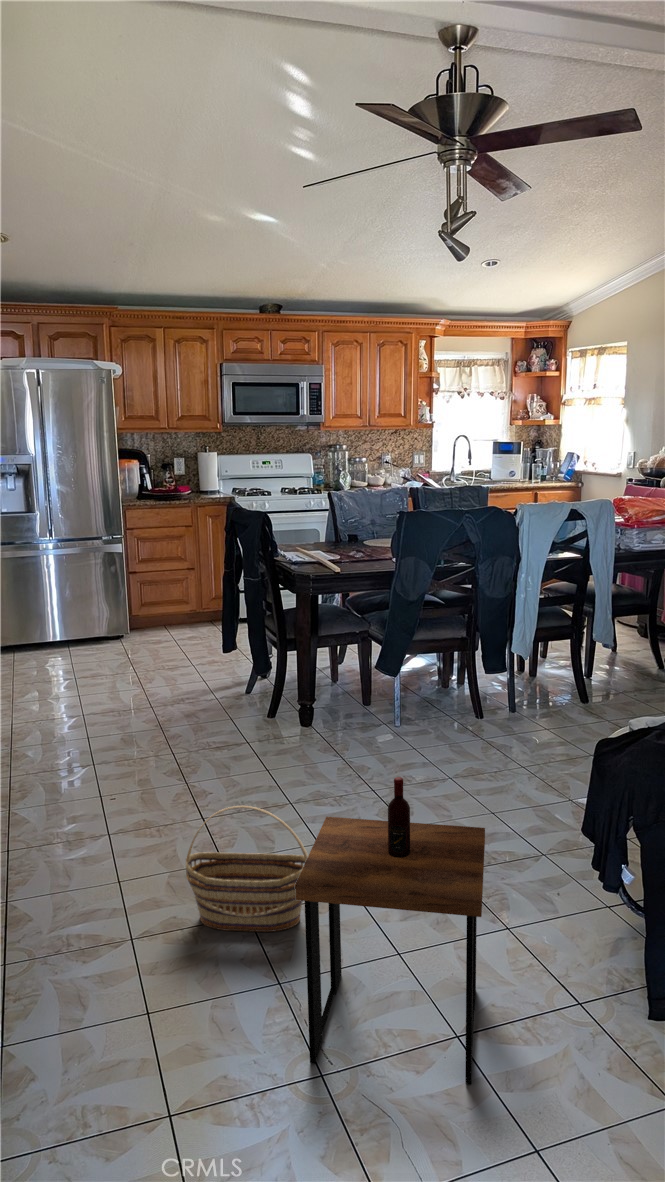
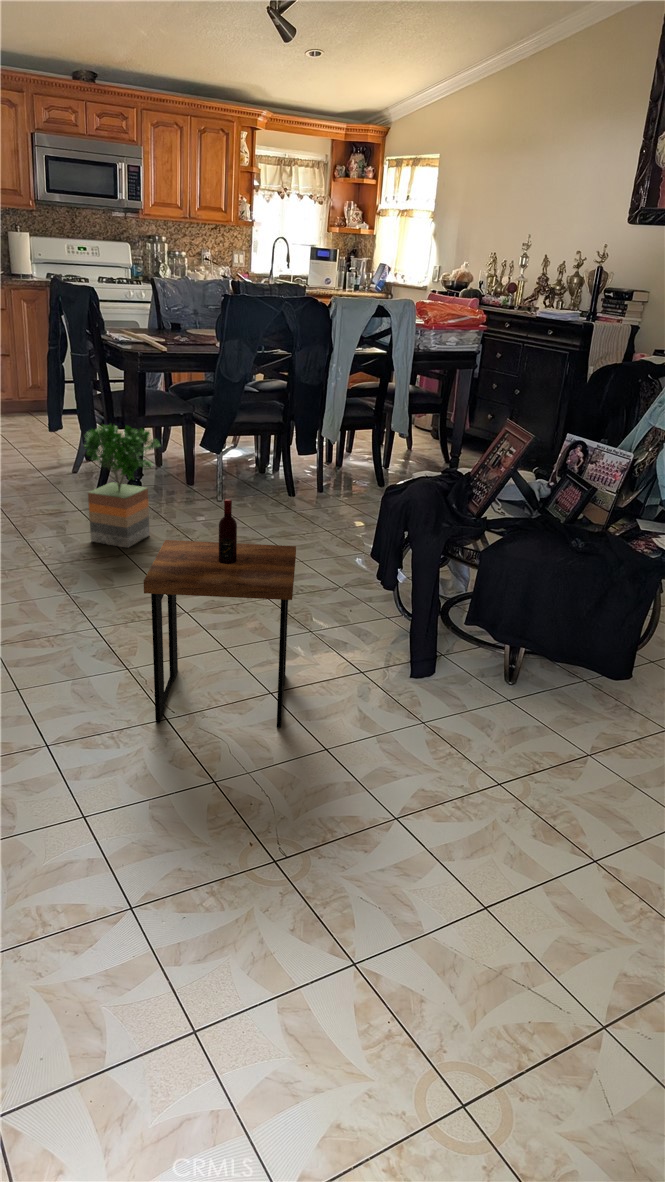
potted tree: none [248,652,333,790] -> present [84,424,159,548]
basket: present [185,806,308,932] -> none [37,540,149,645]

